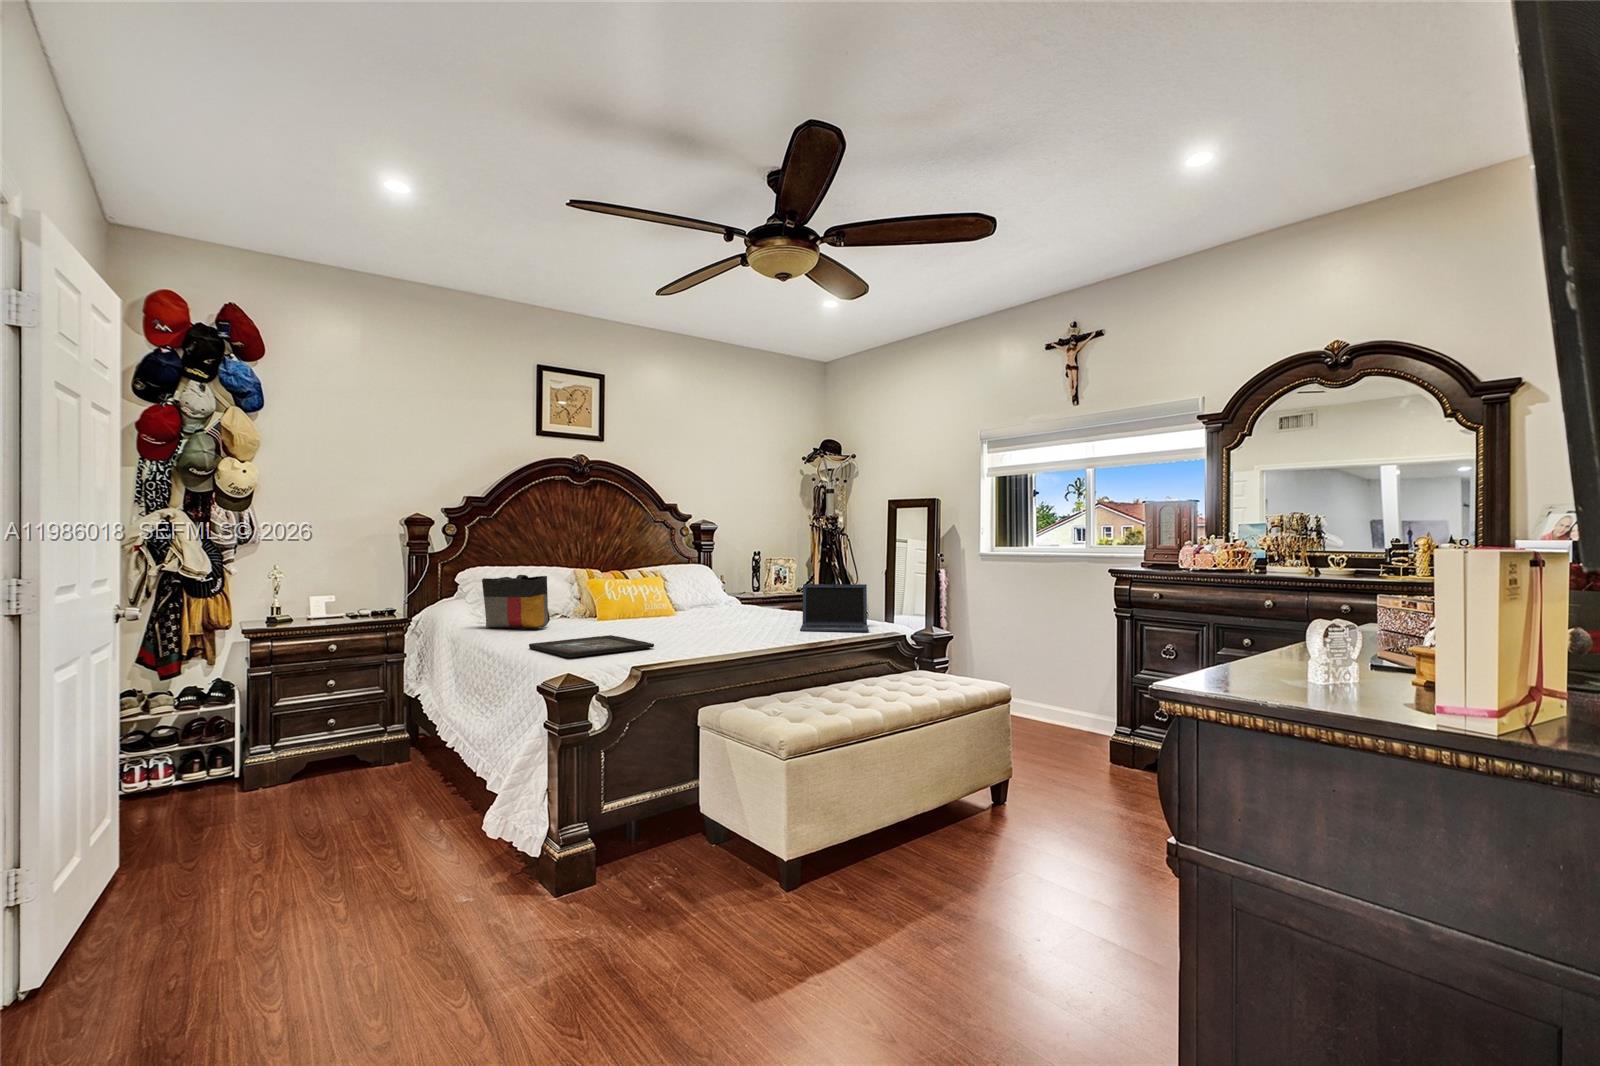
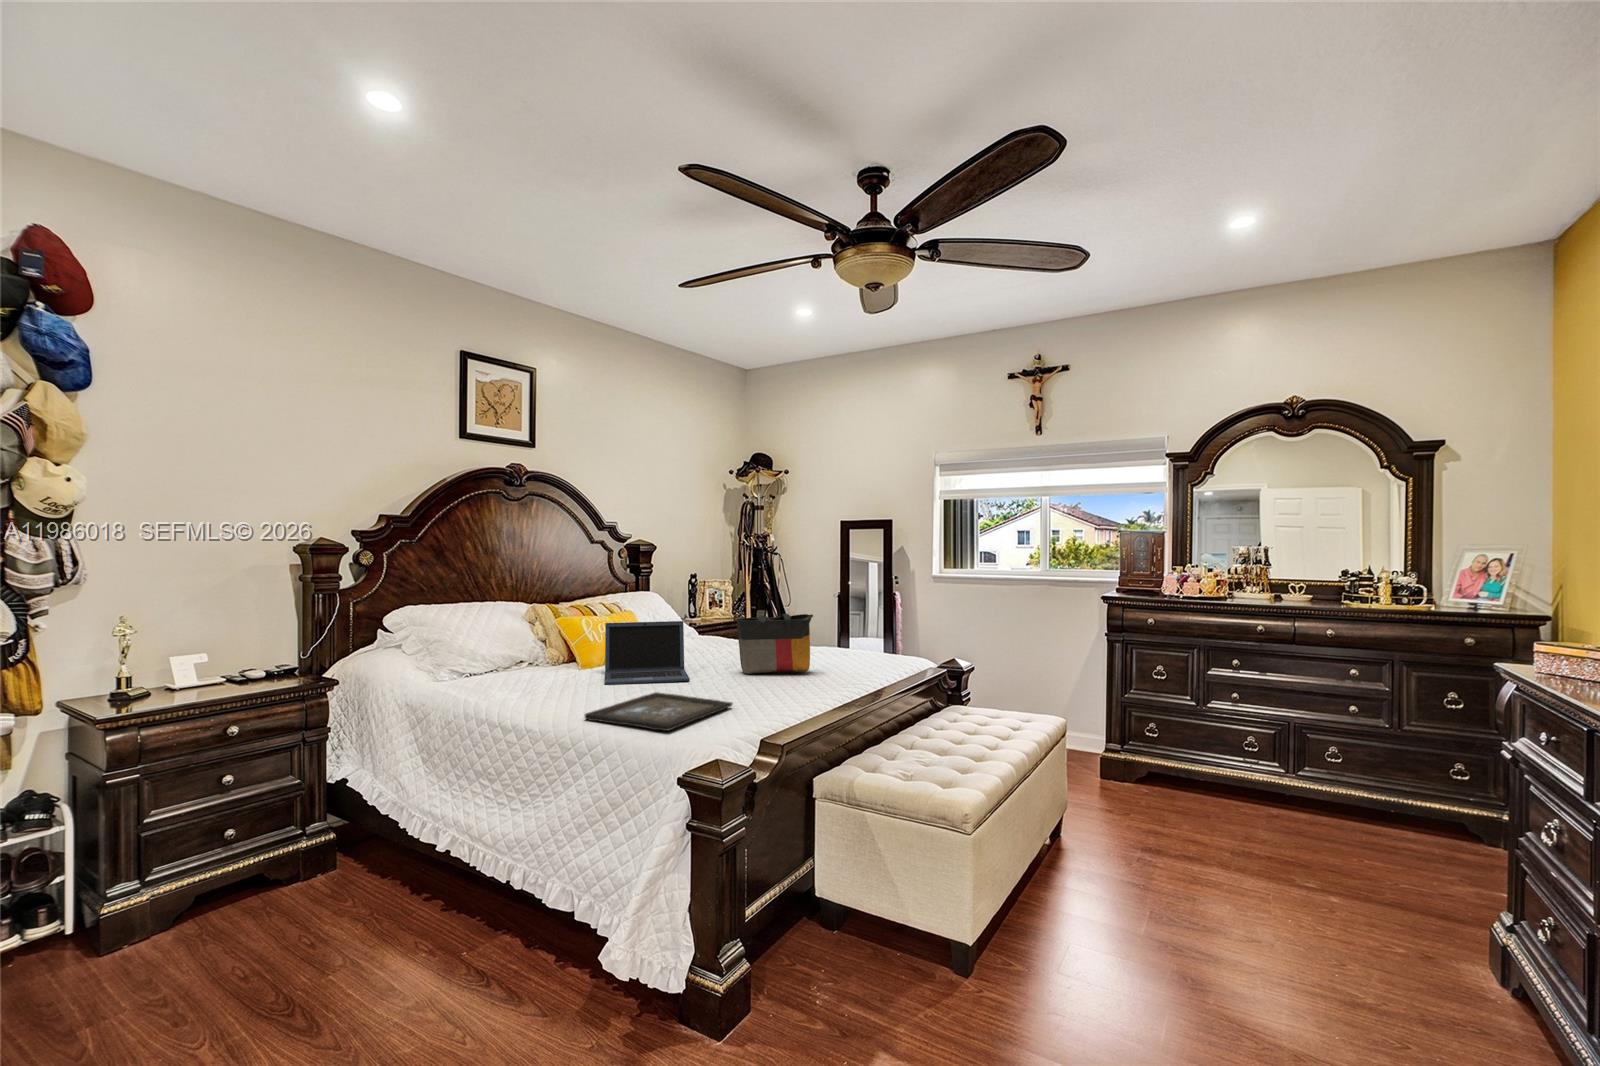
tote bag: present [482,575,550,628] -> present [737,614,813,674]
laptop: present [800,584,869,632] -> present [605,621,690,685]

